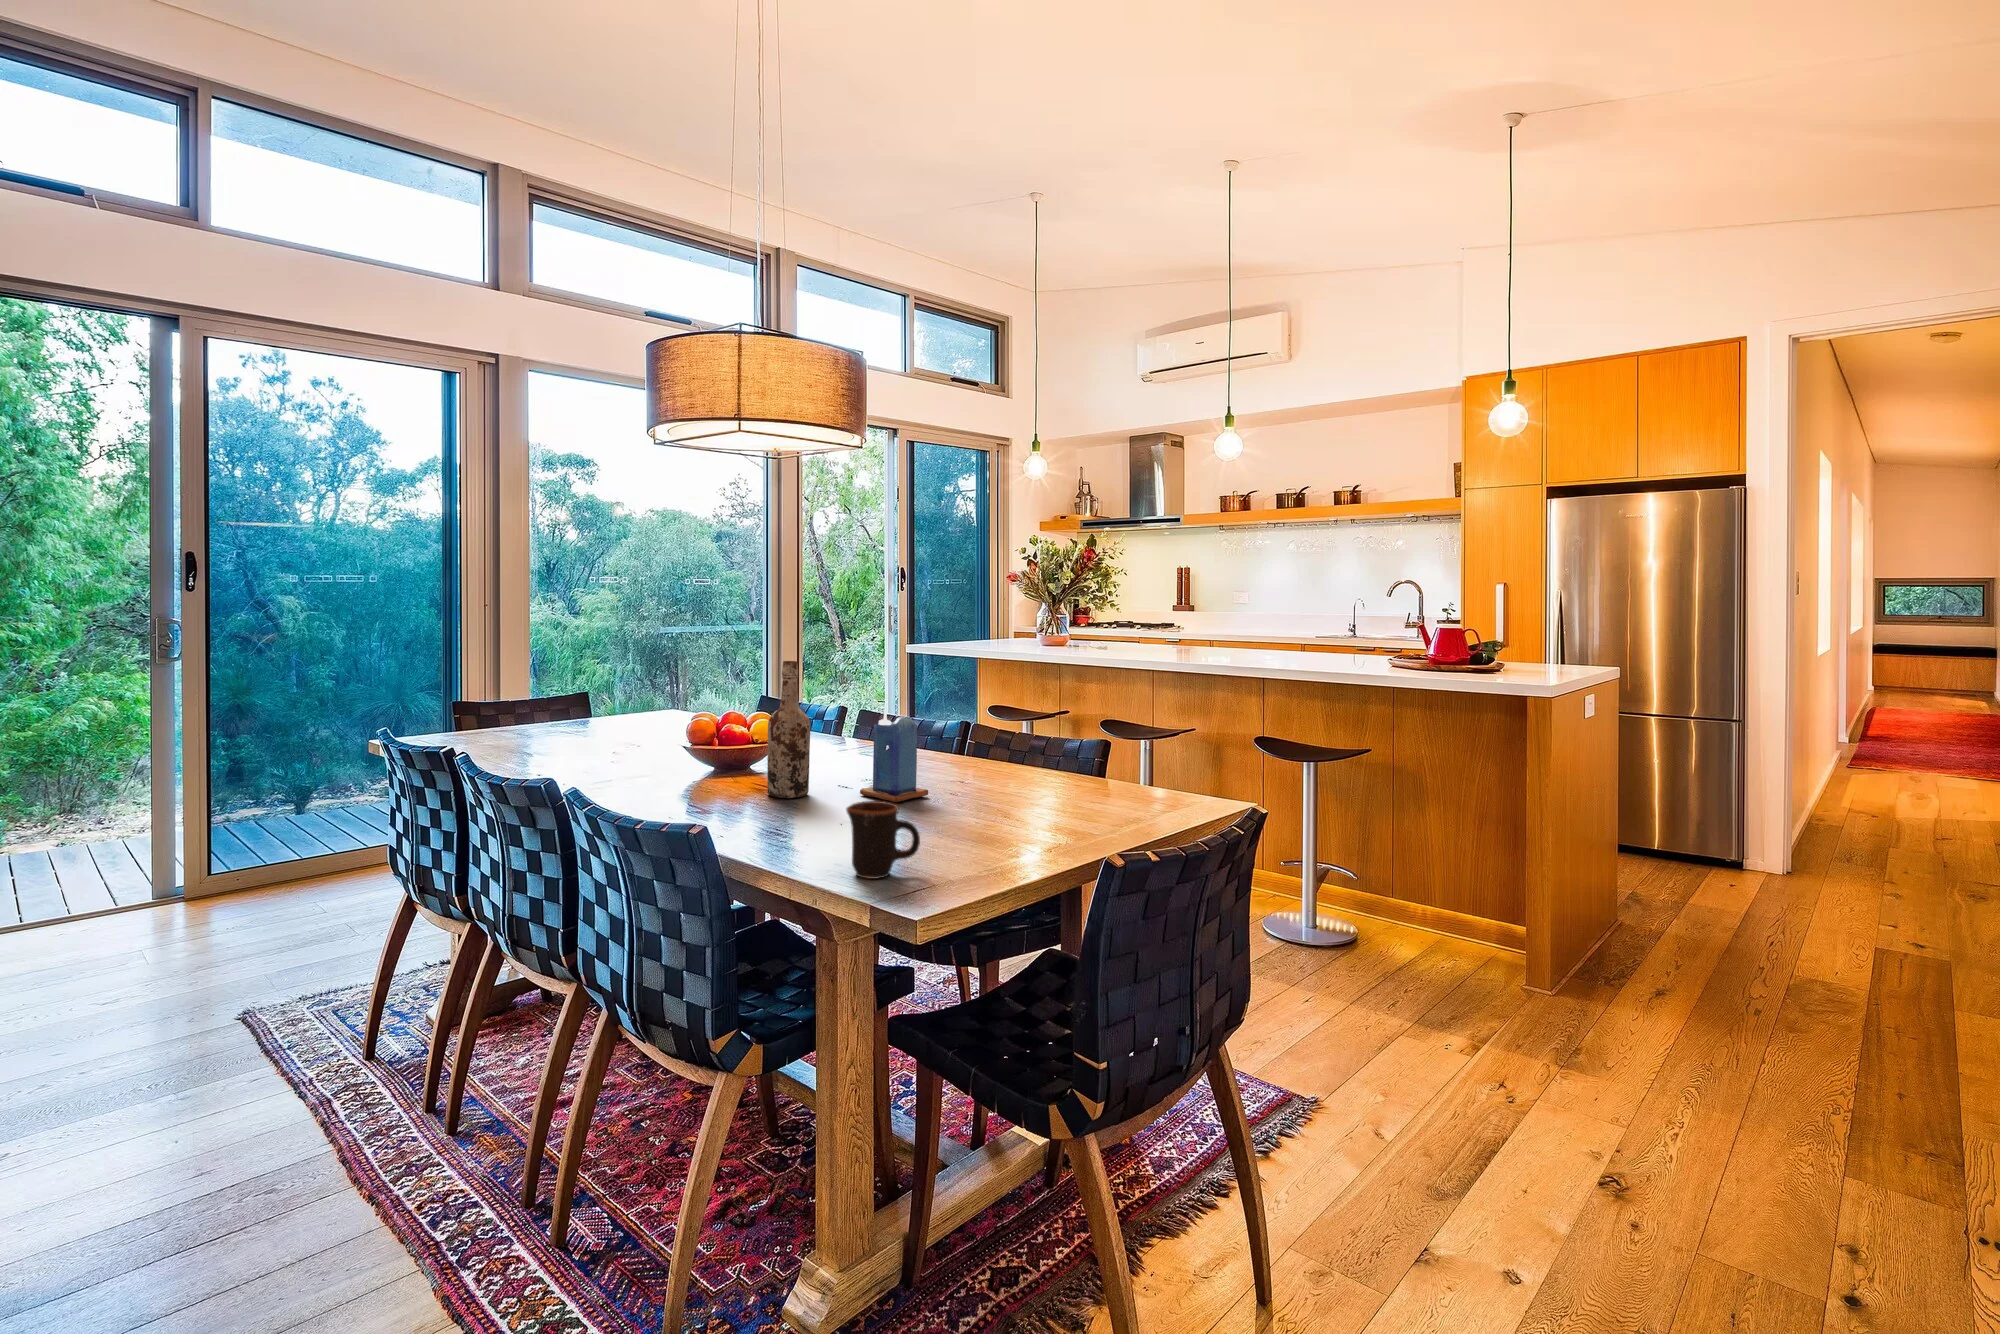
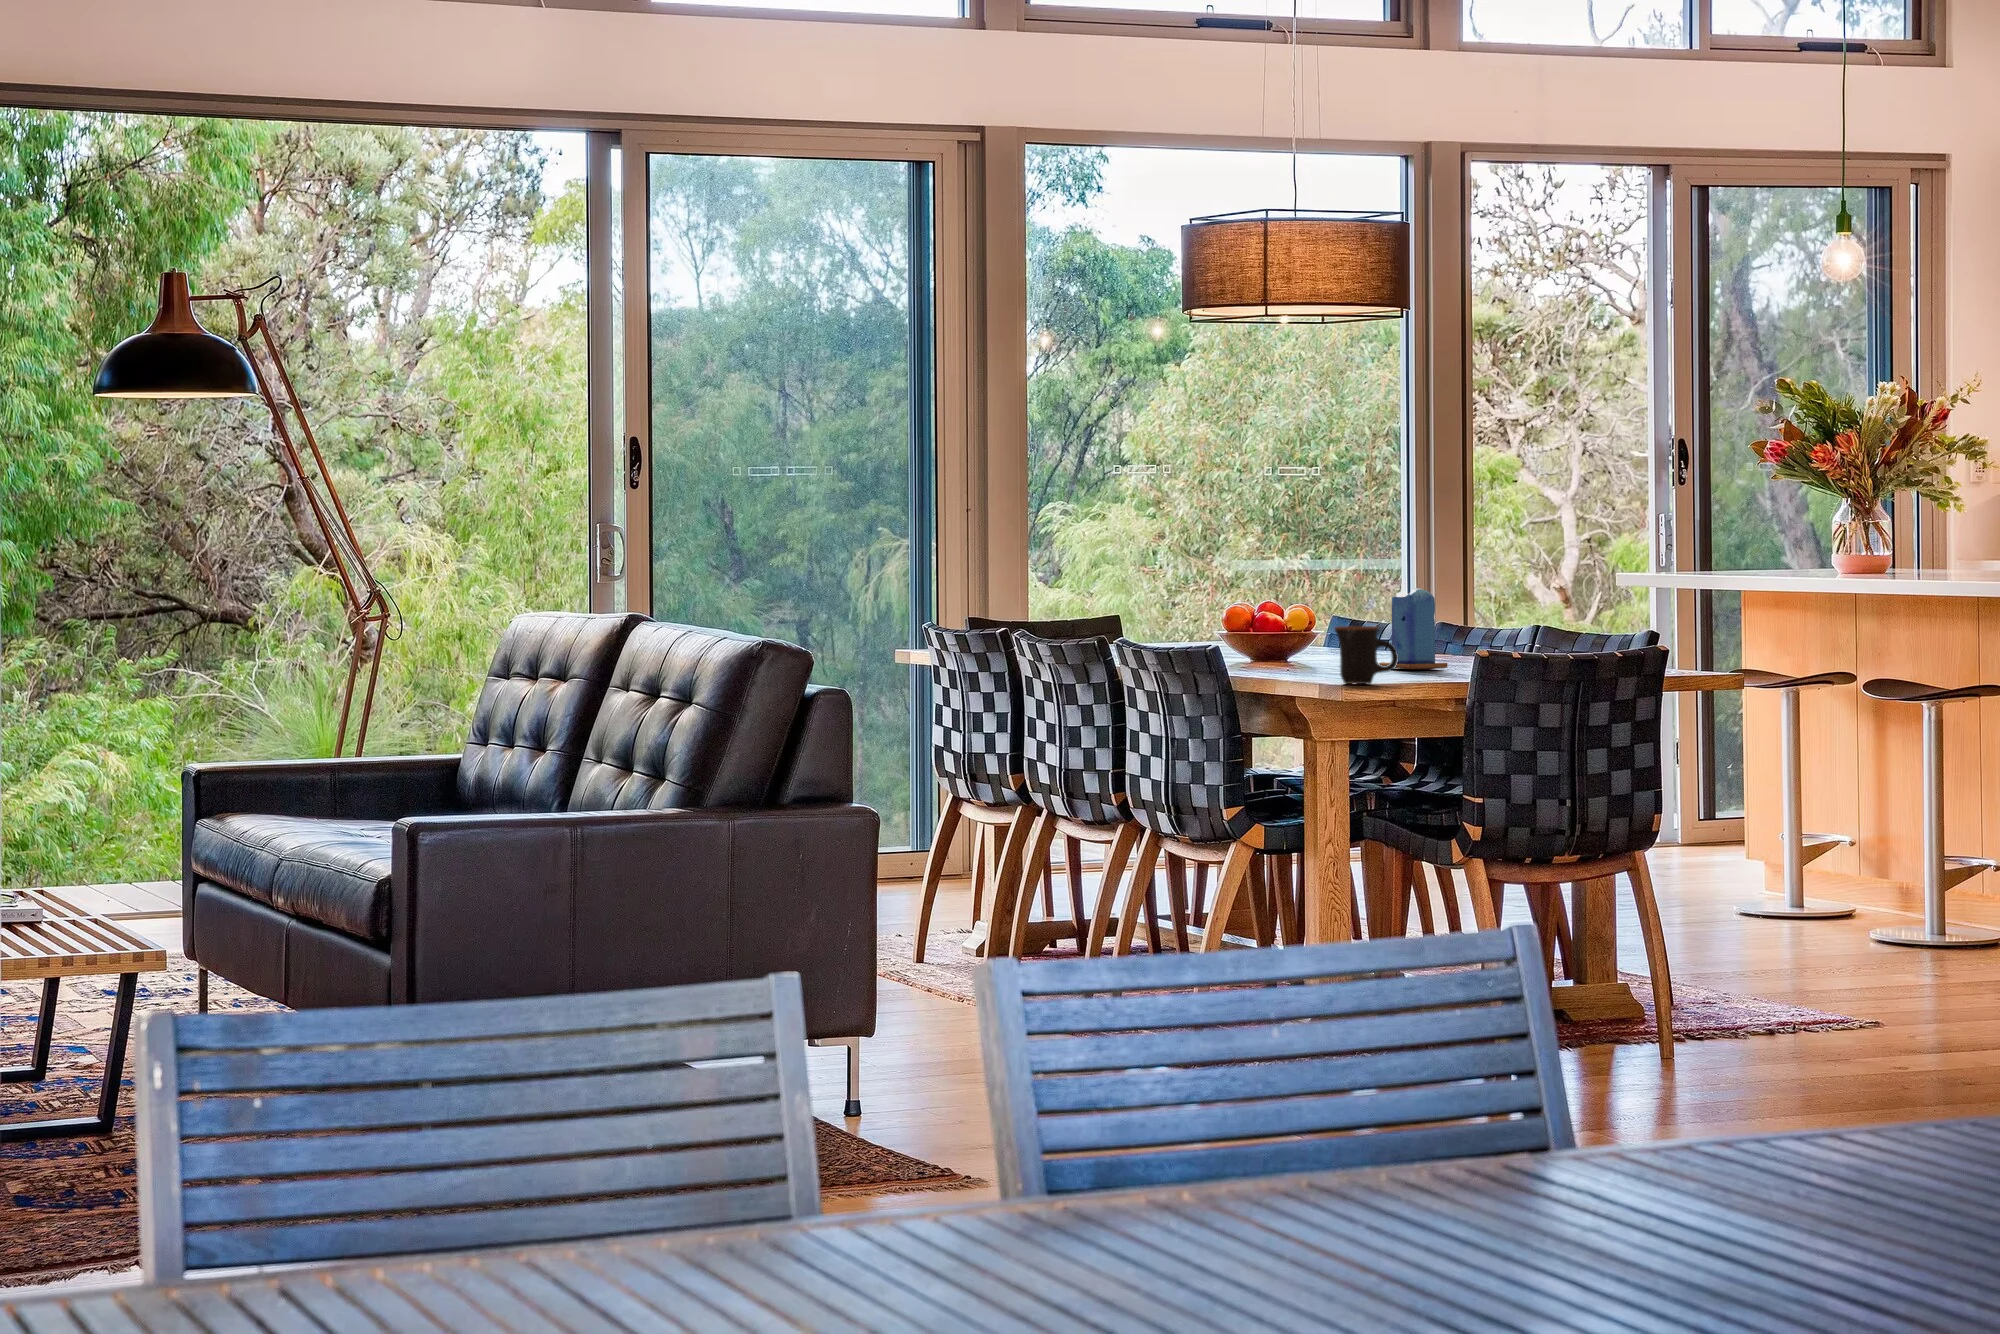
wine bottle: present [767,661,810,798] -> none [1289,537,1329,667]

